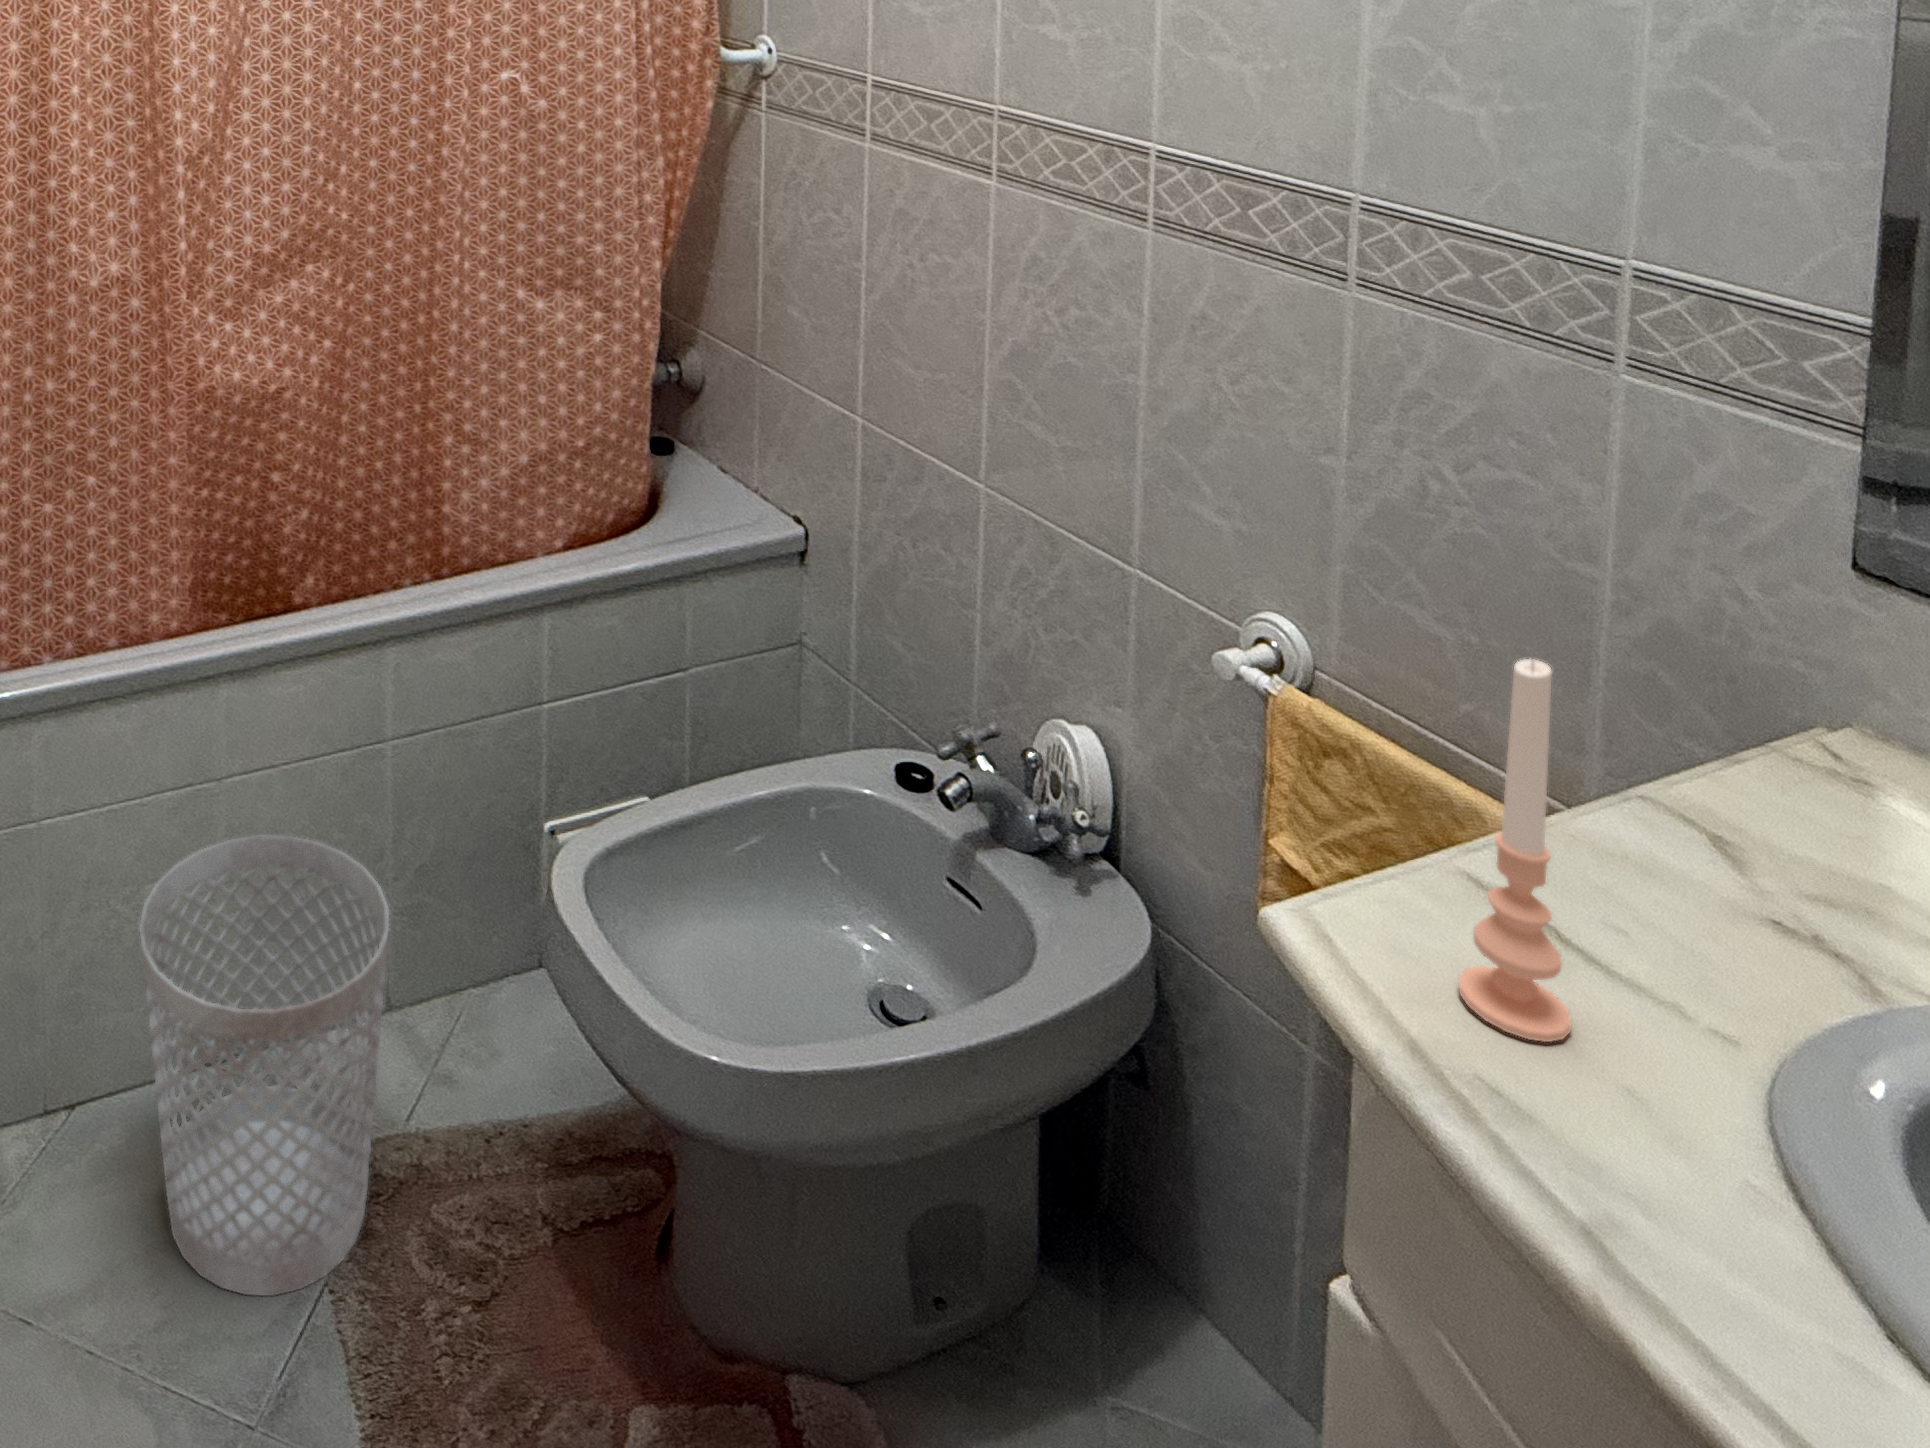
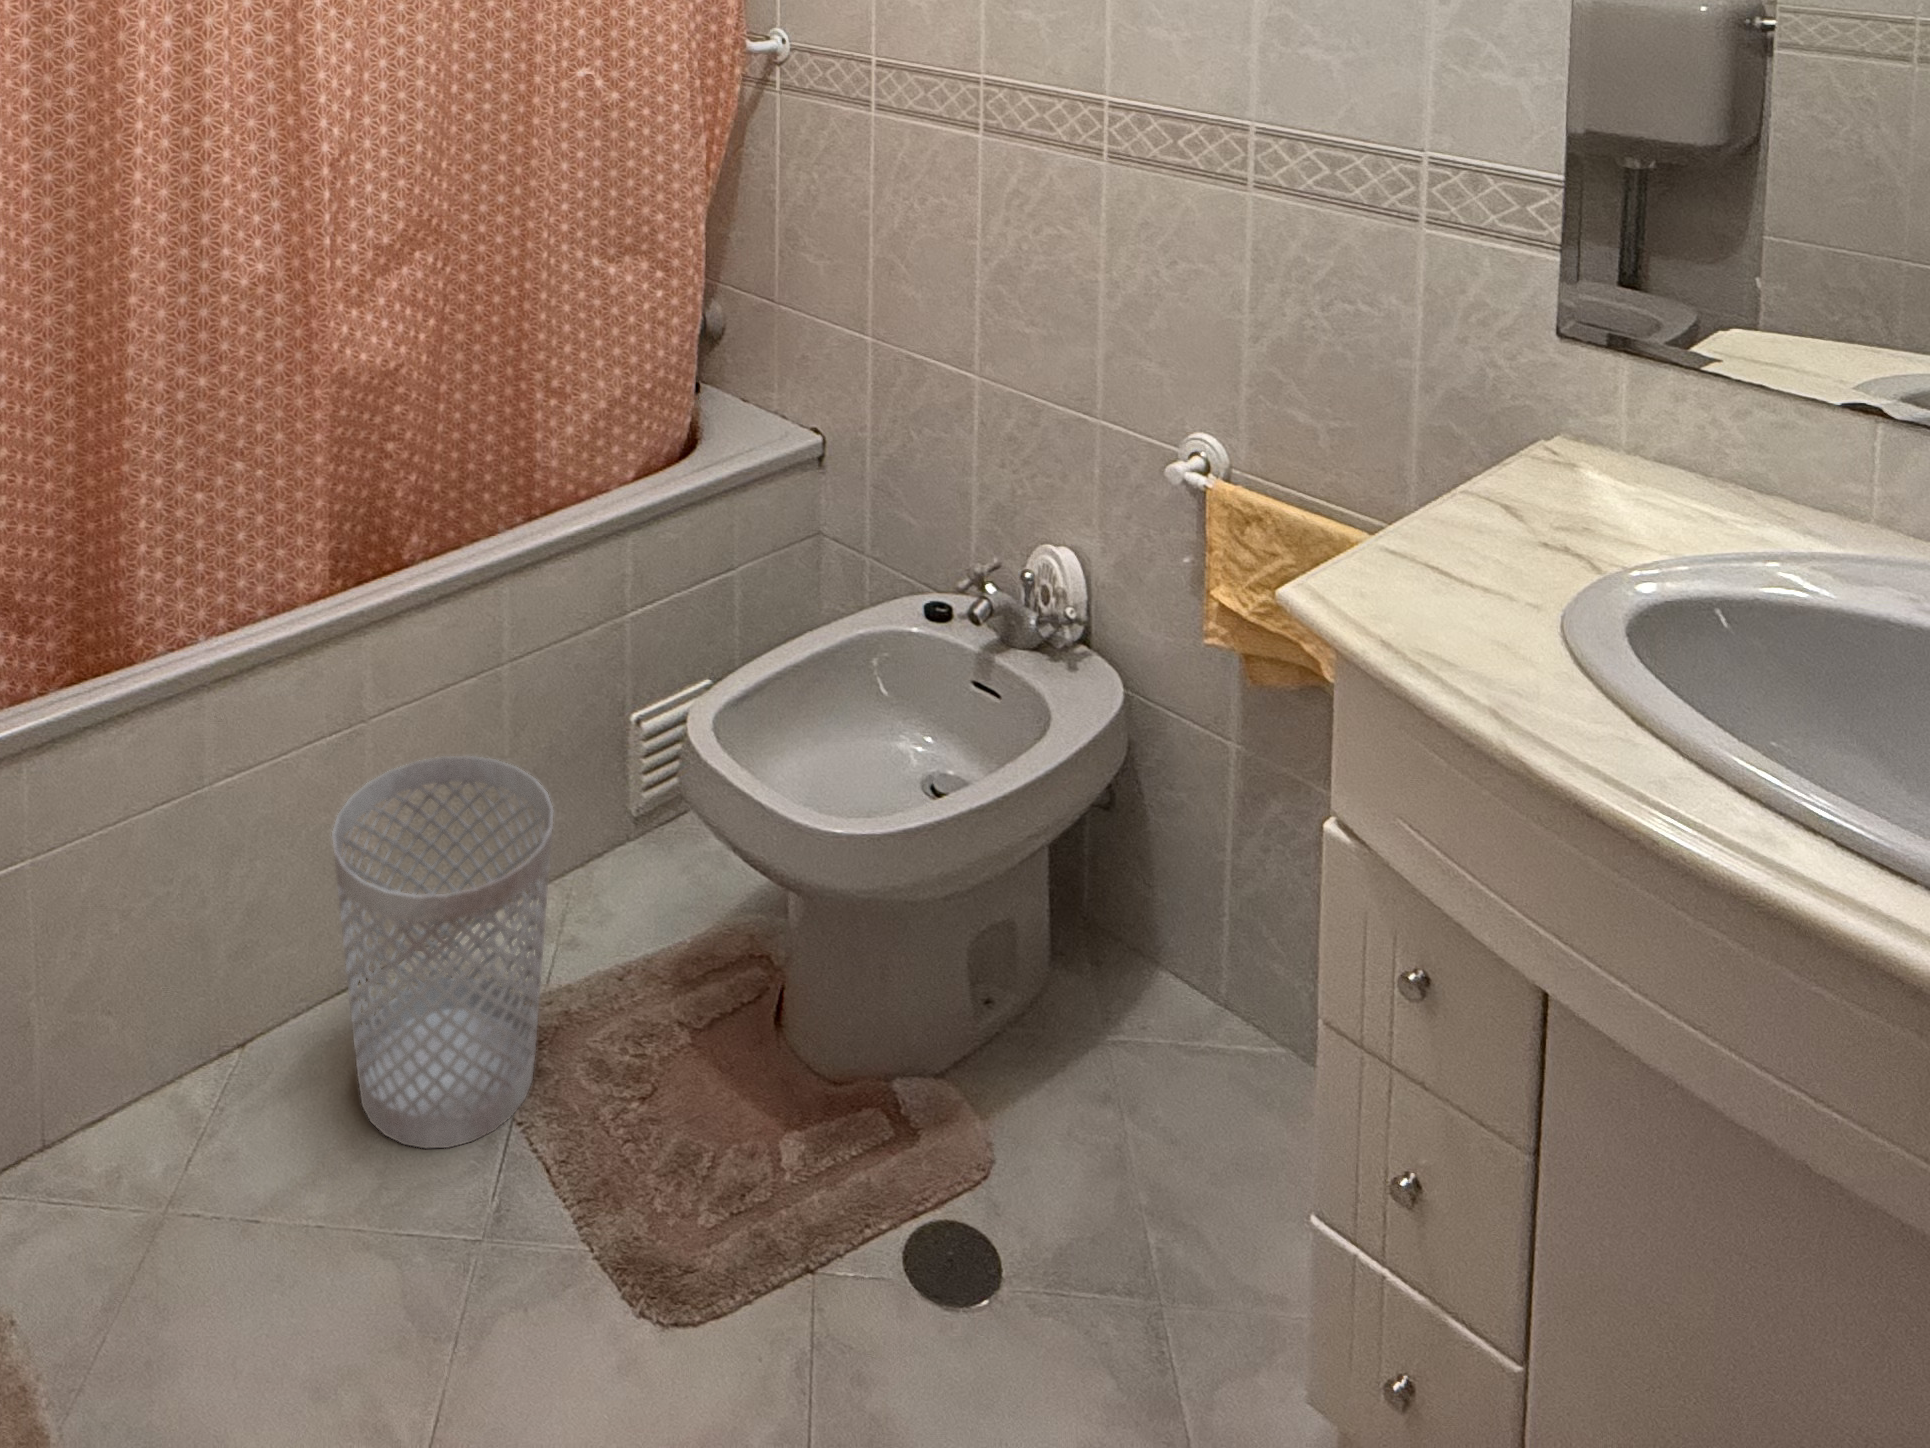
candle: present [1459,659,1571,1042] -> none [1395,388,1456,617]

